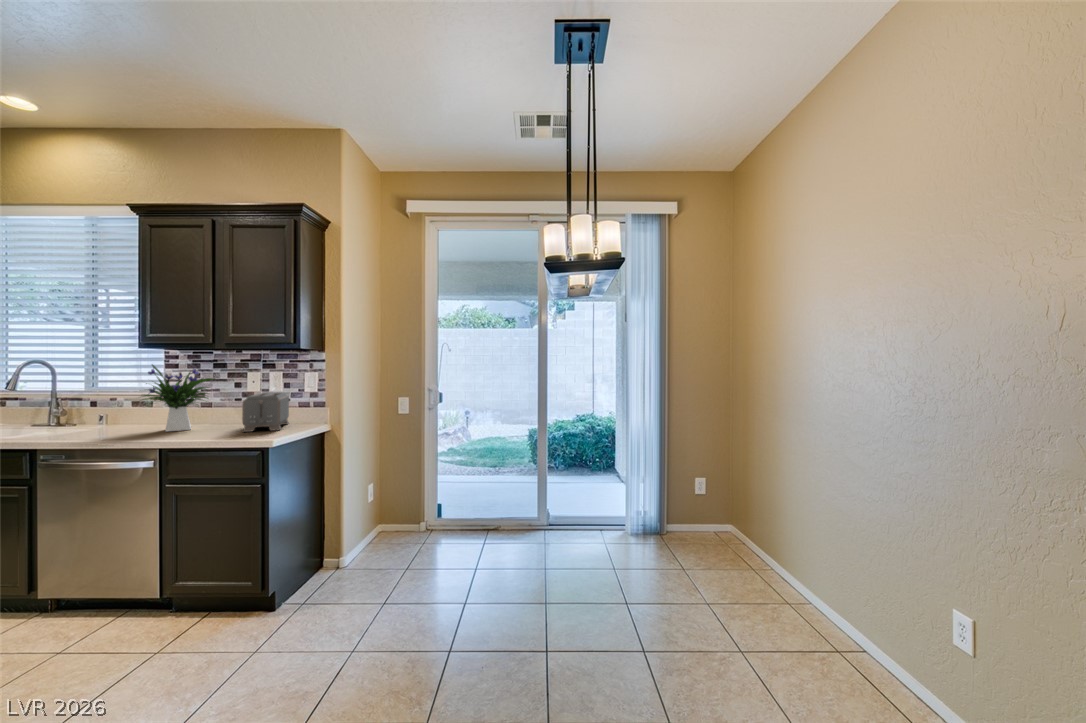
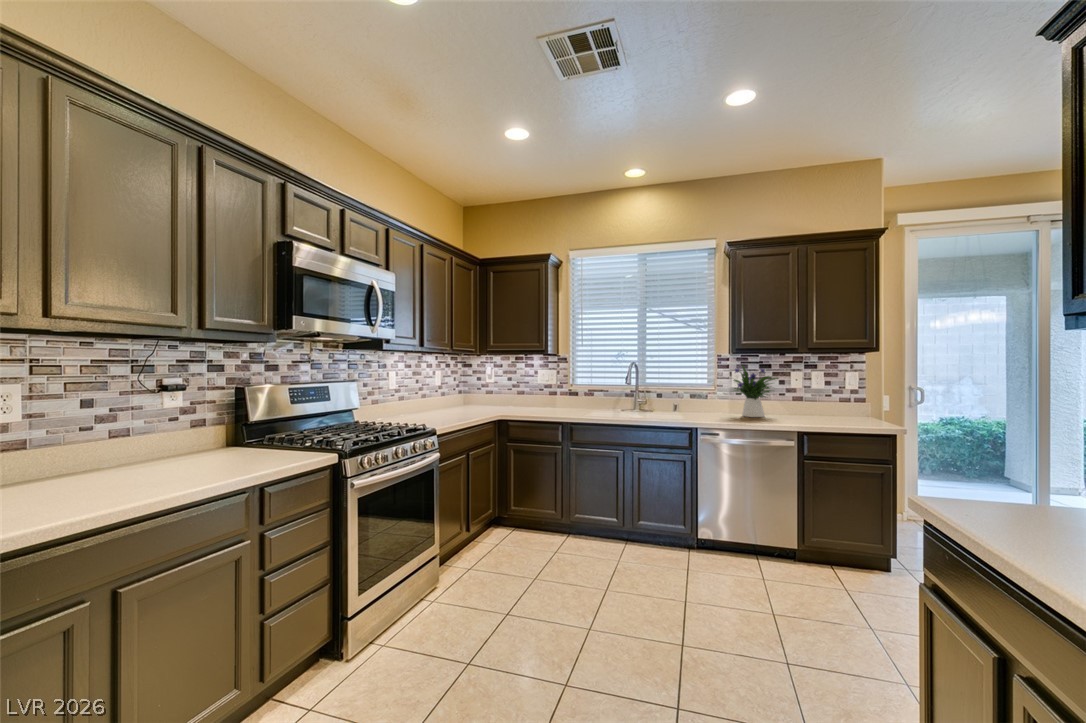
toaster: present [242,393,289,432] -> none [805,390,854,420]

